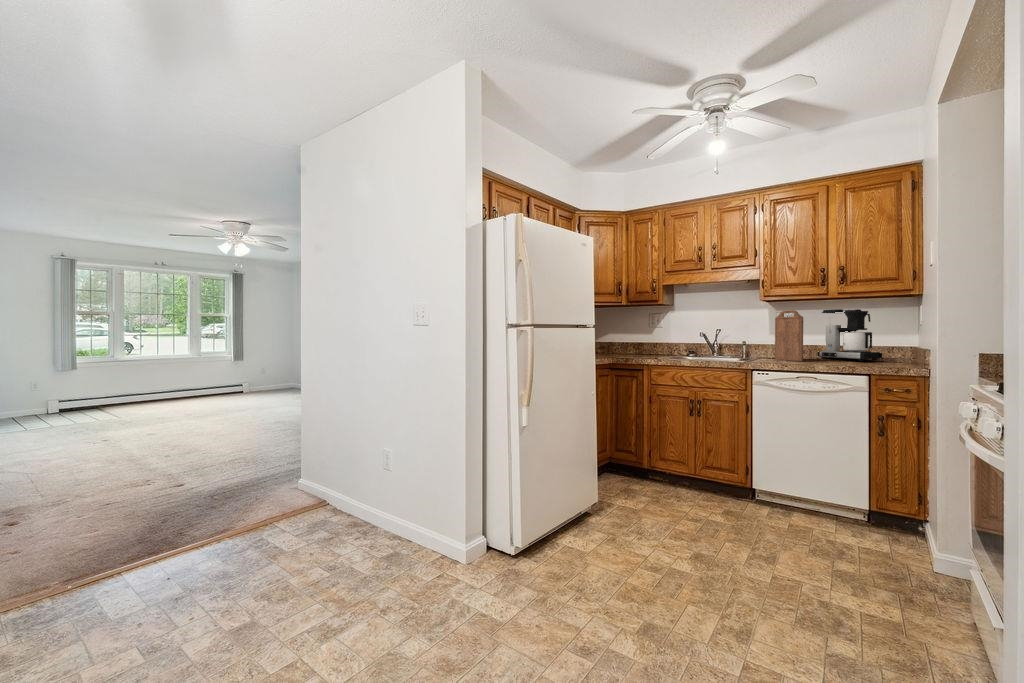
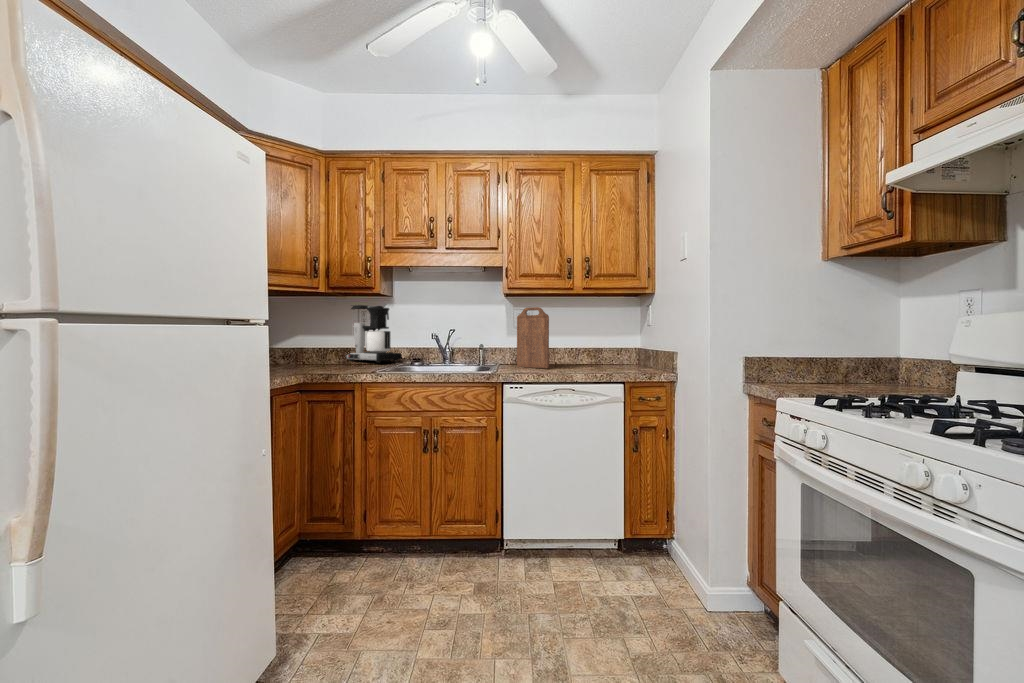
coffee maker: present [817,309,882,361] -> present [345,305,402,363]

